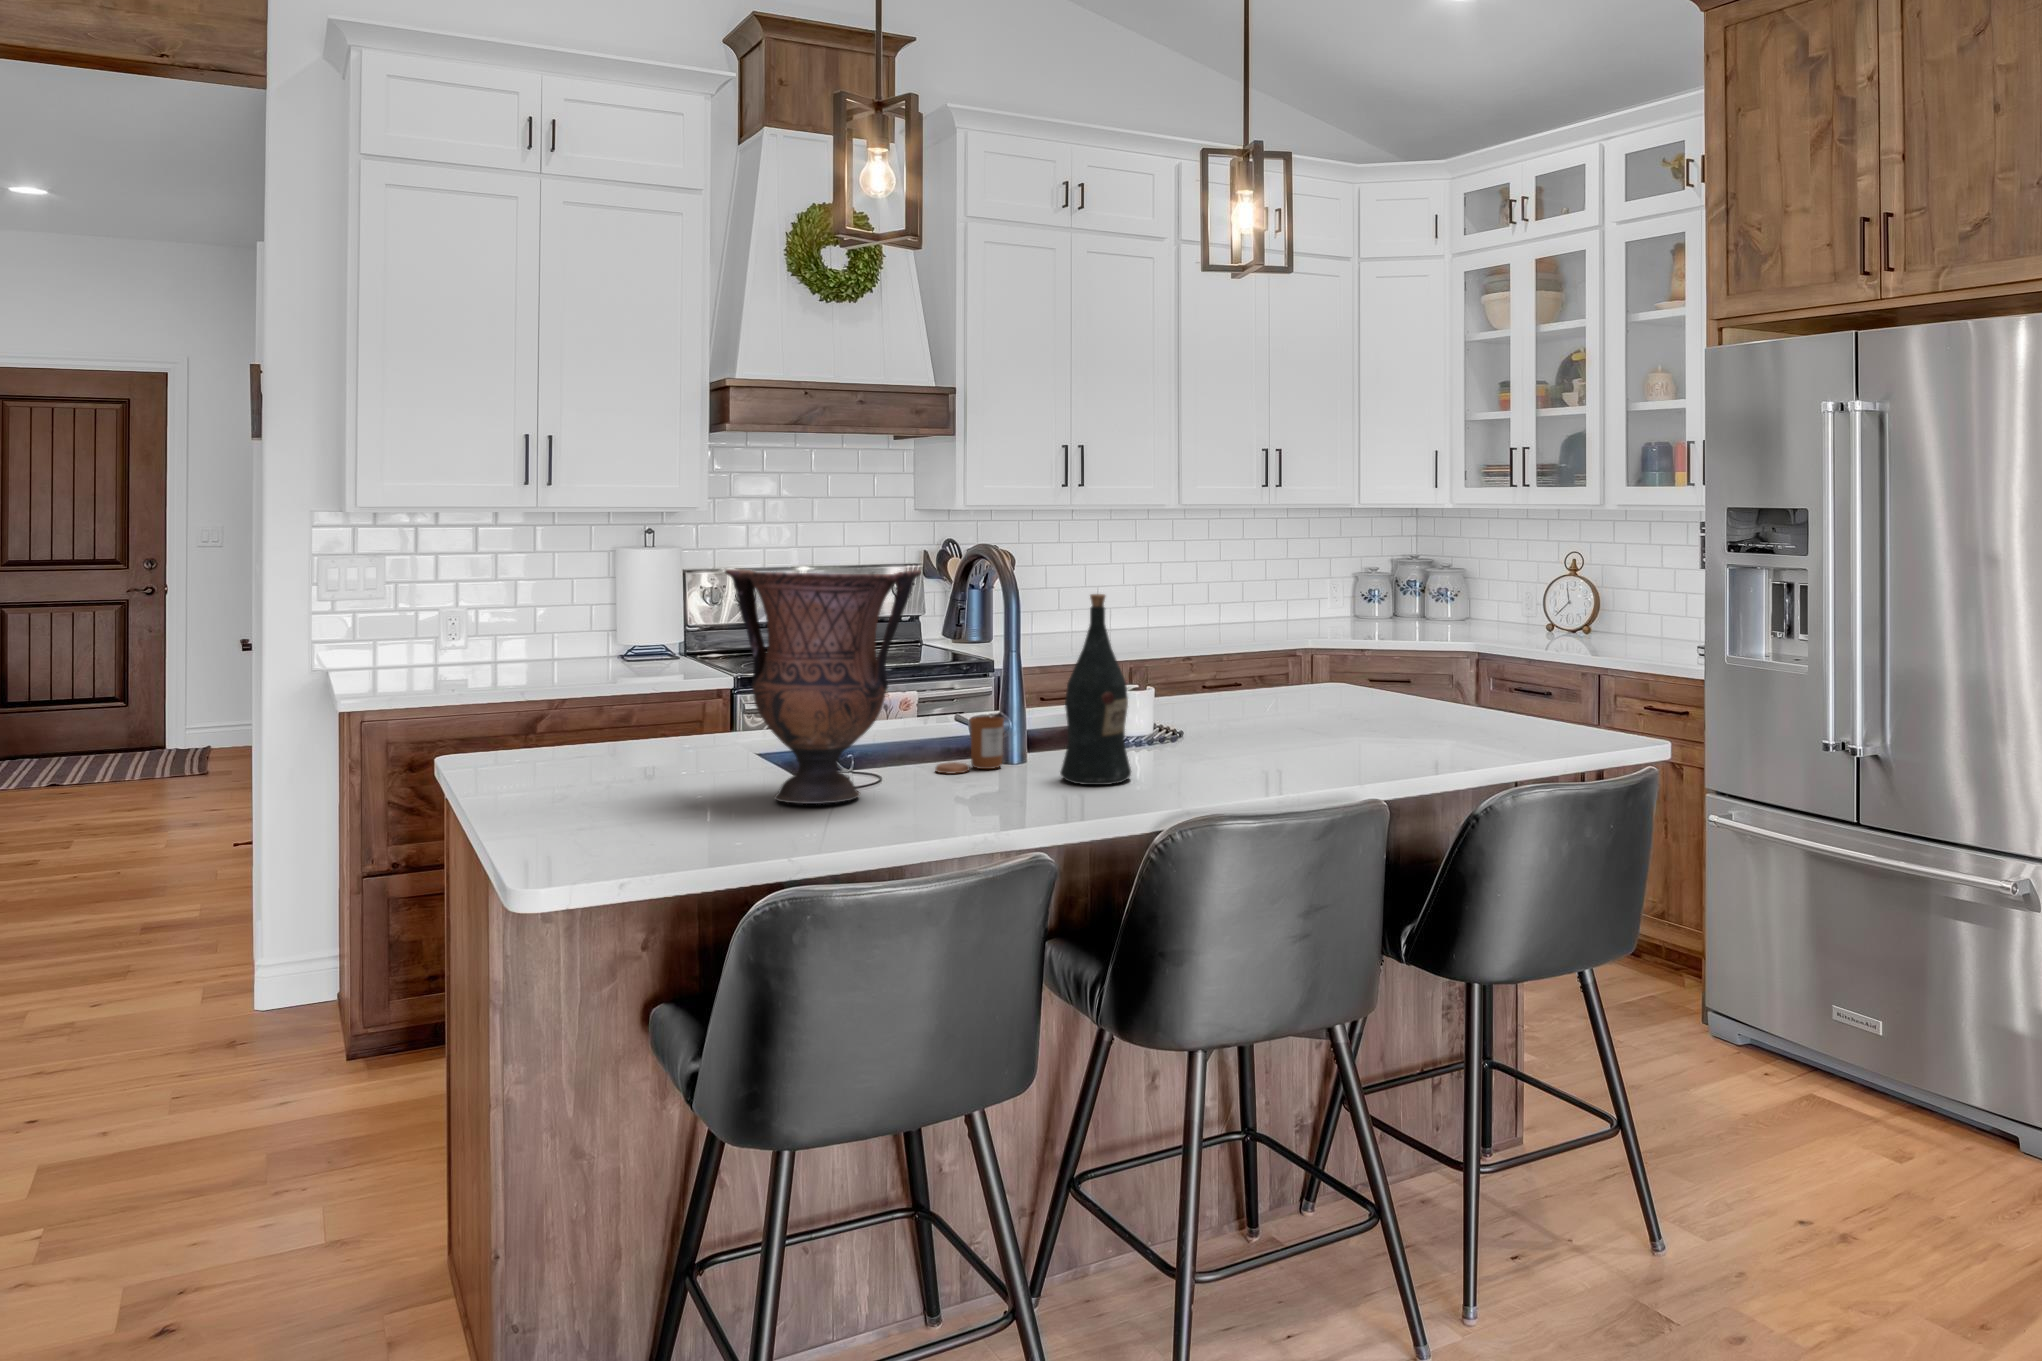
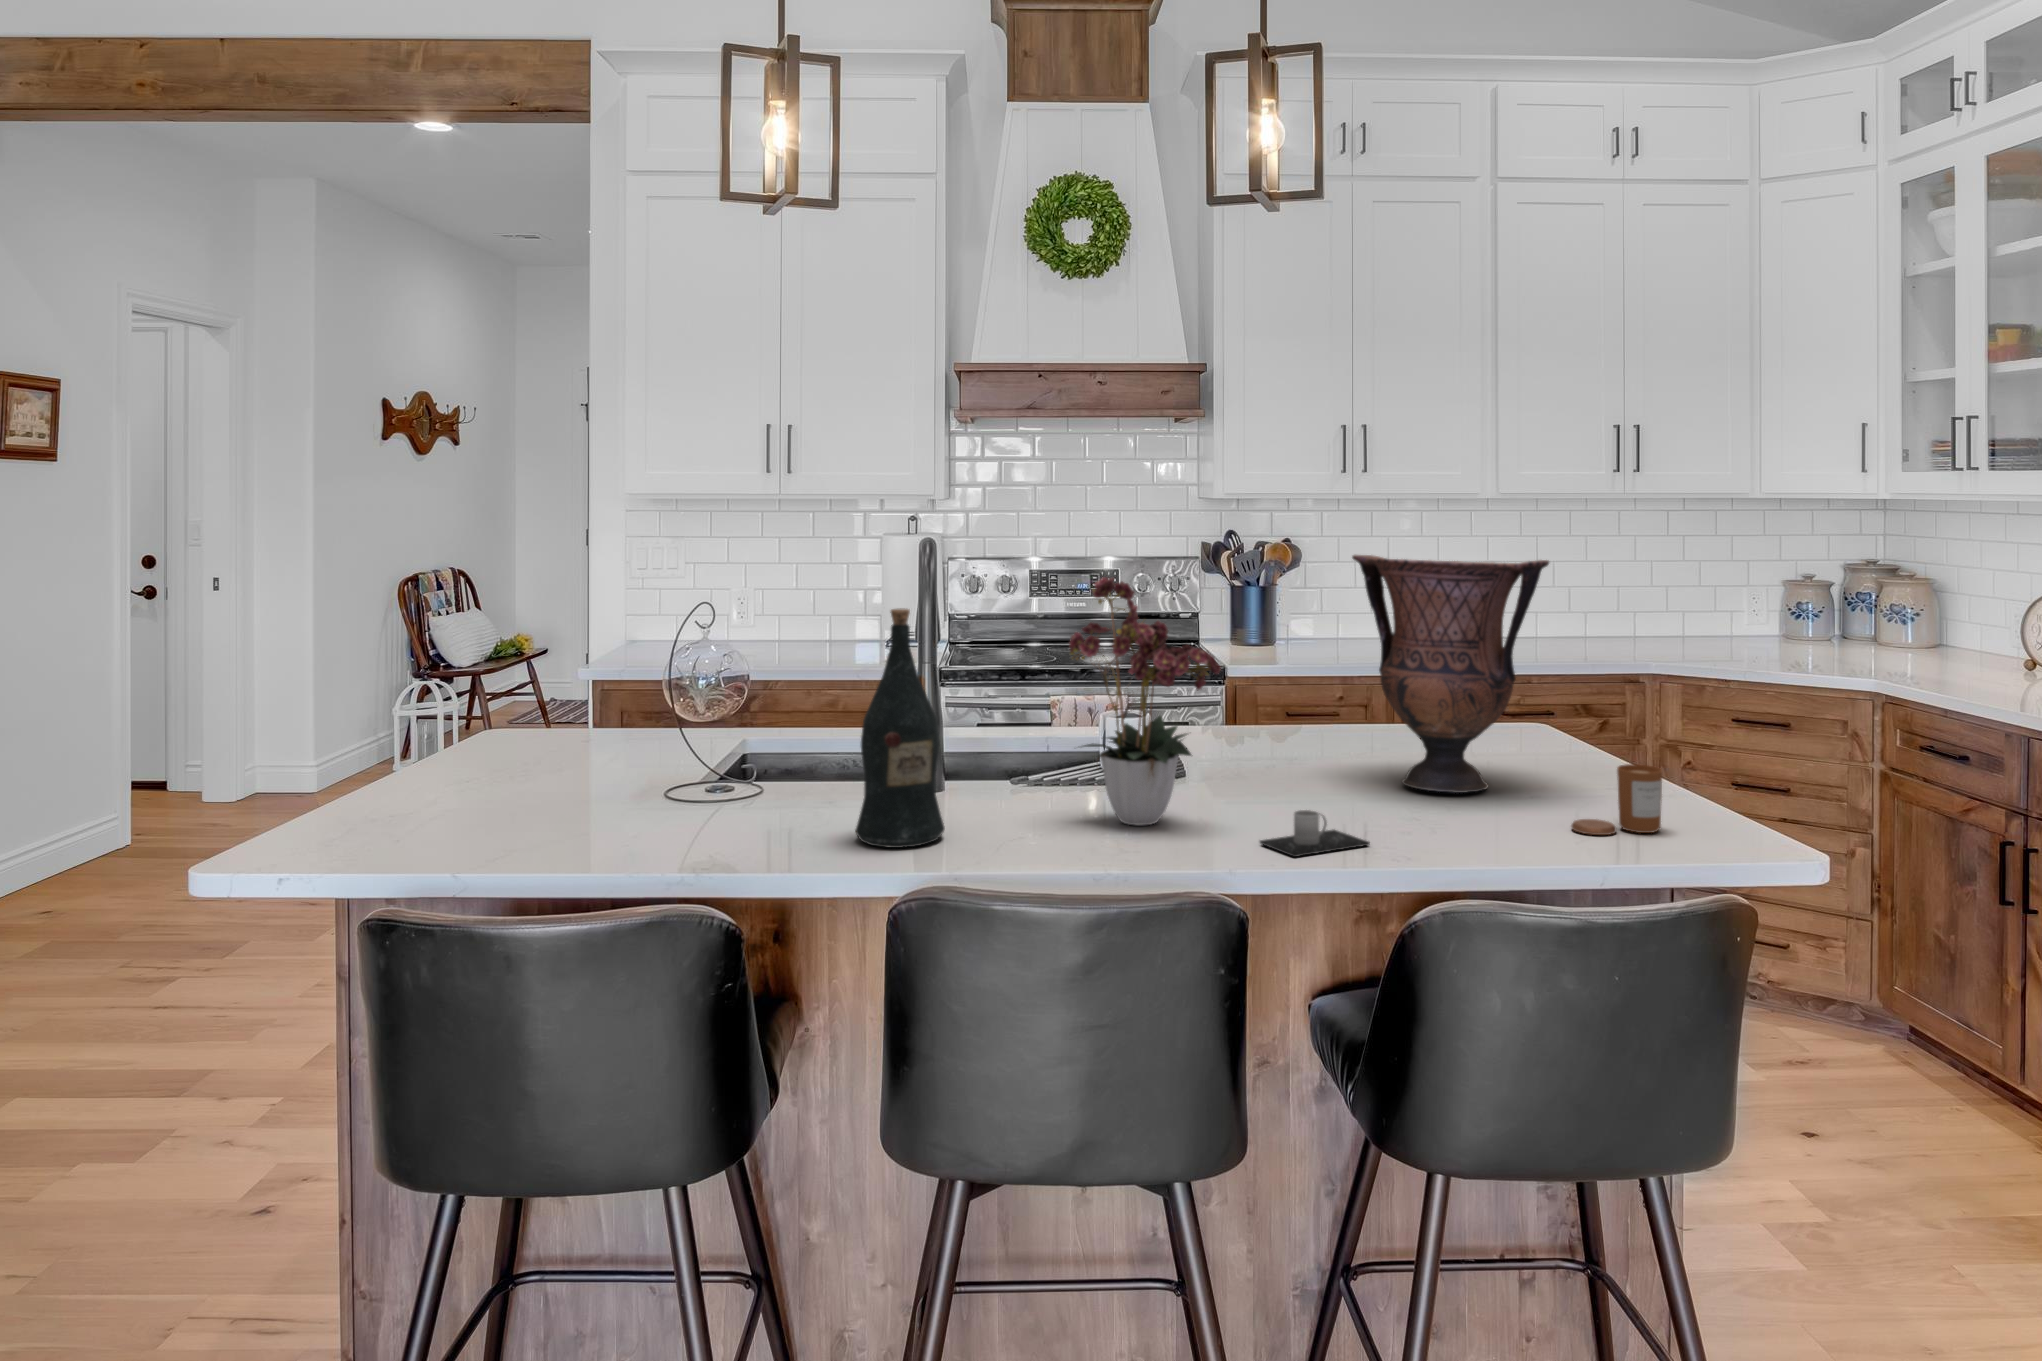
flower arrangement: none [1177,557,1309,758] -> present [1069,577,1221,825]
vase: present [725,569,921,804] -> present [1352,555,1549,793]
candle: present [935,717,1004,774] -> present [1571,764,1662,835]
mug: none [1347,732,1415,764] -> present [1260,810,1370,857]

